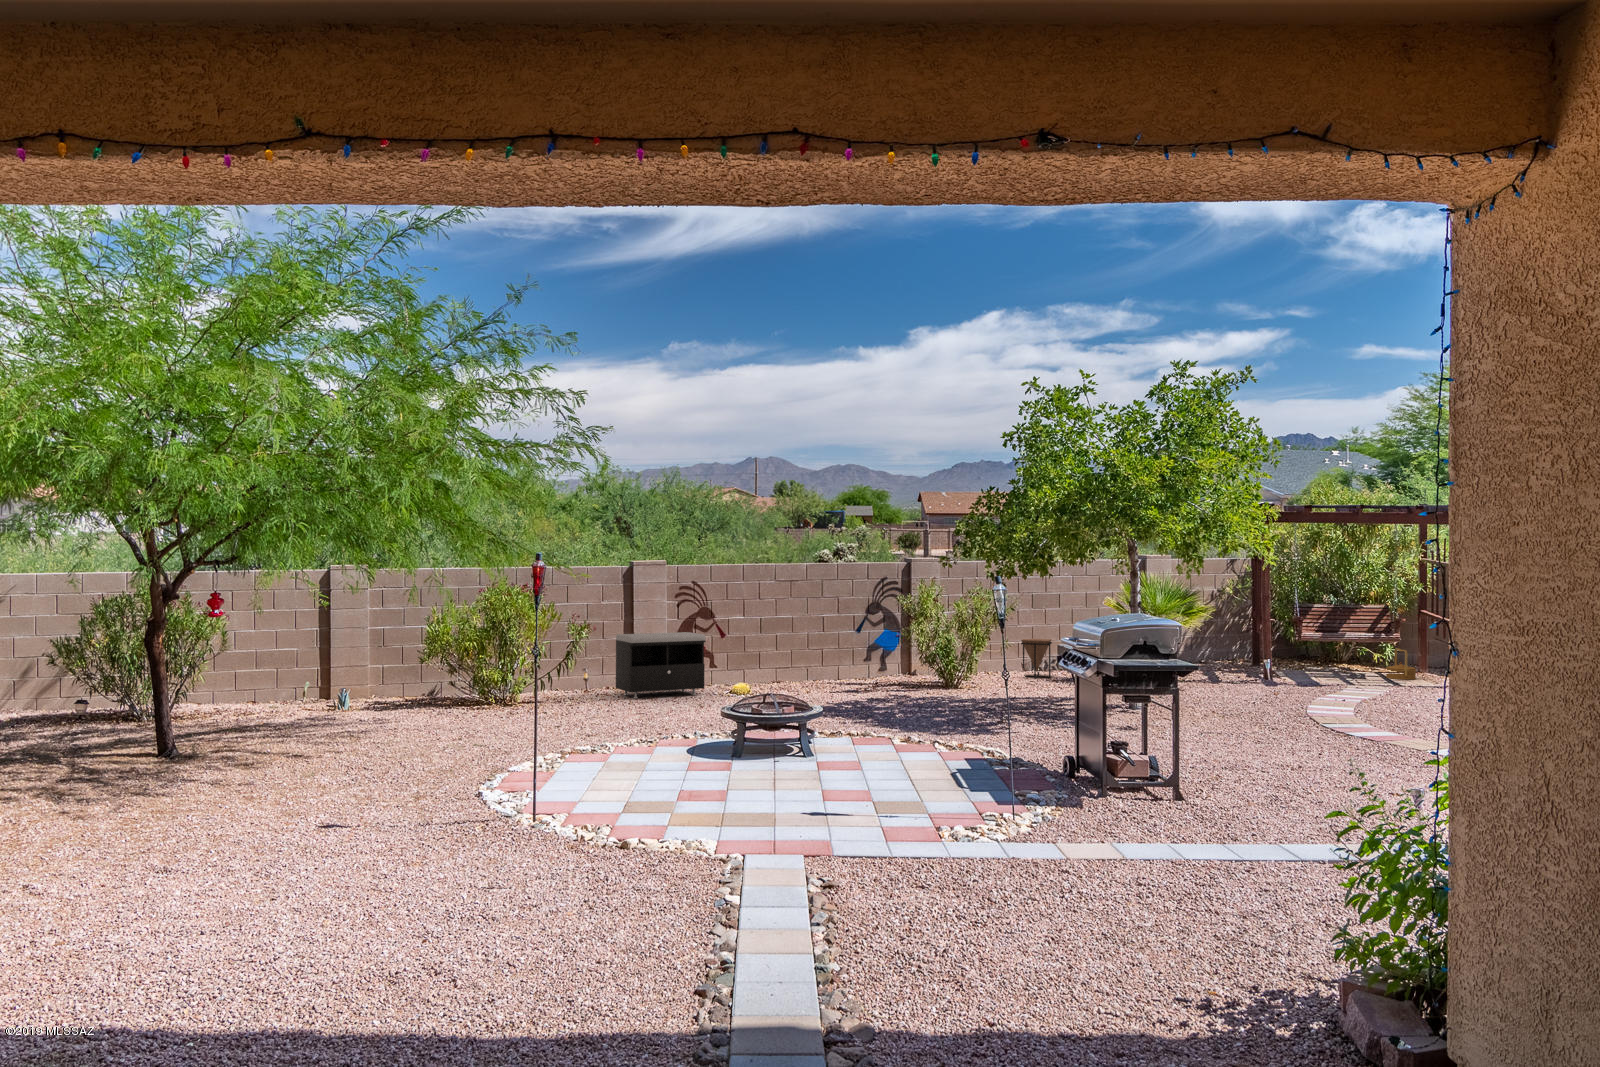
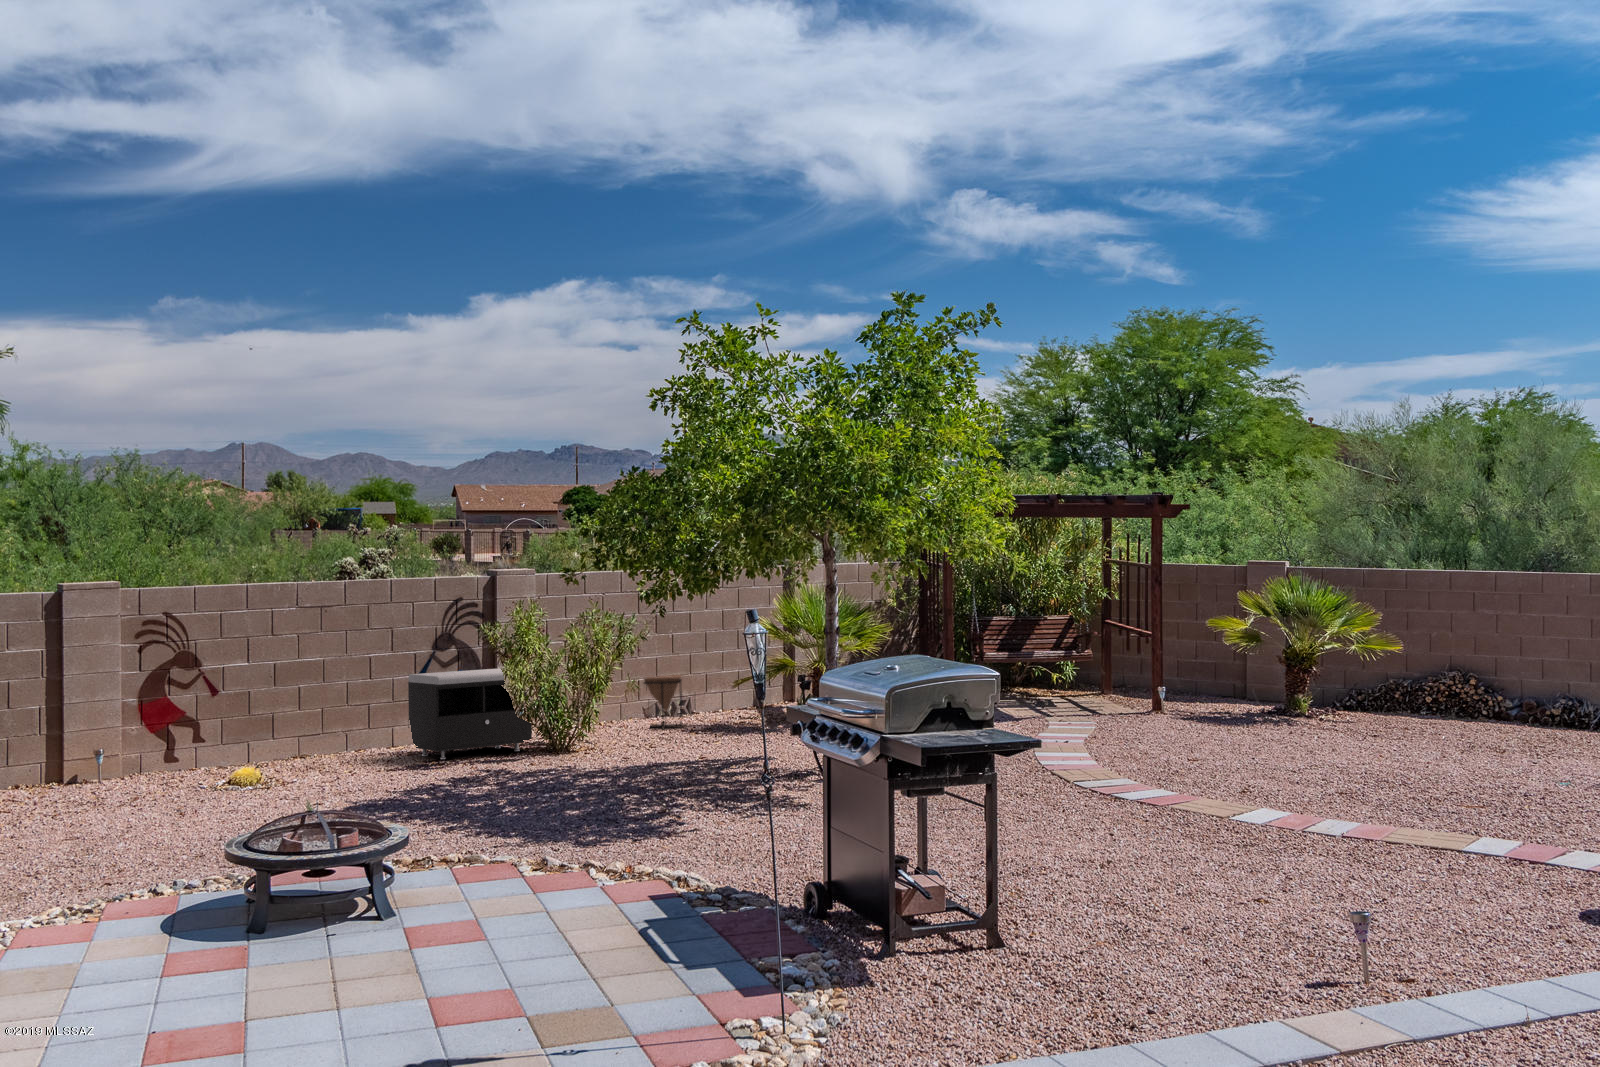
storage bench: present [616,632,706,698] -> present [408,668,532,759]
woven basket: present [1386,648,1416,680] -> none [1068,666,1102,704]

